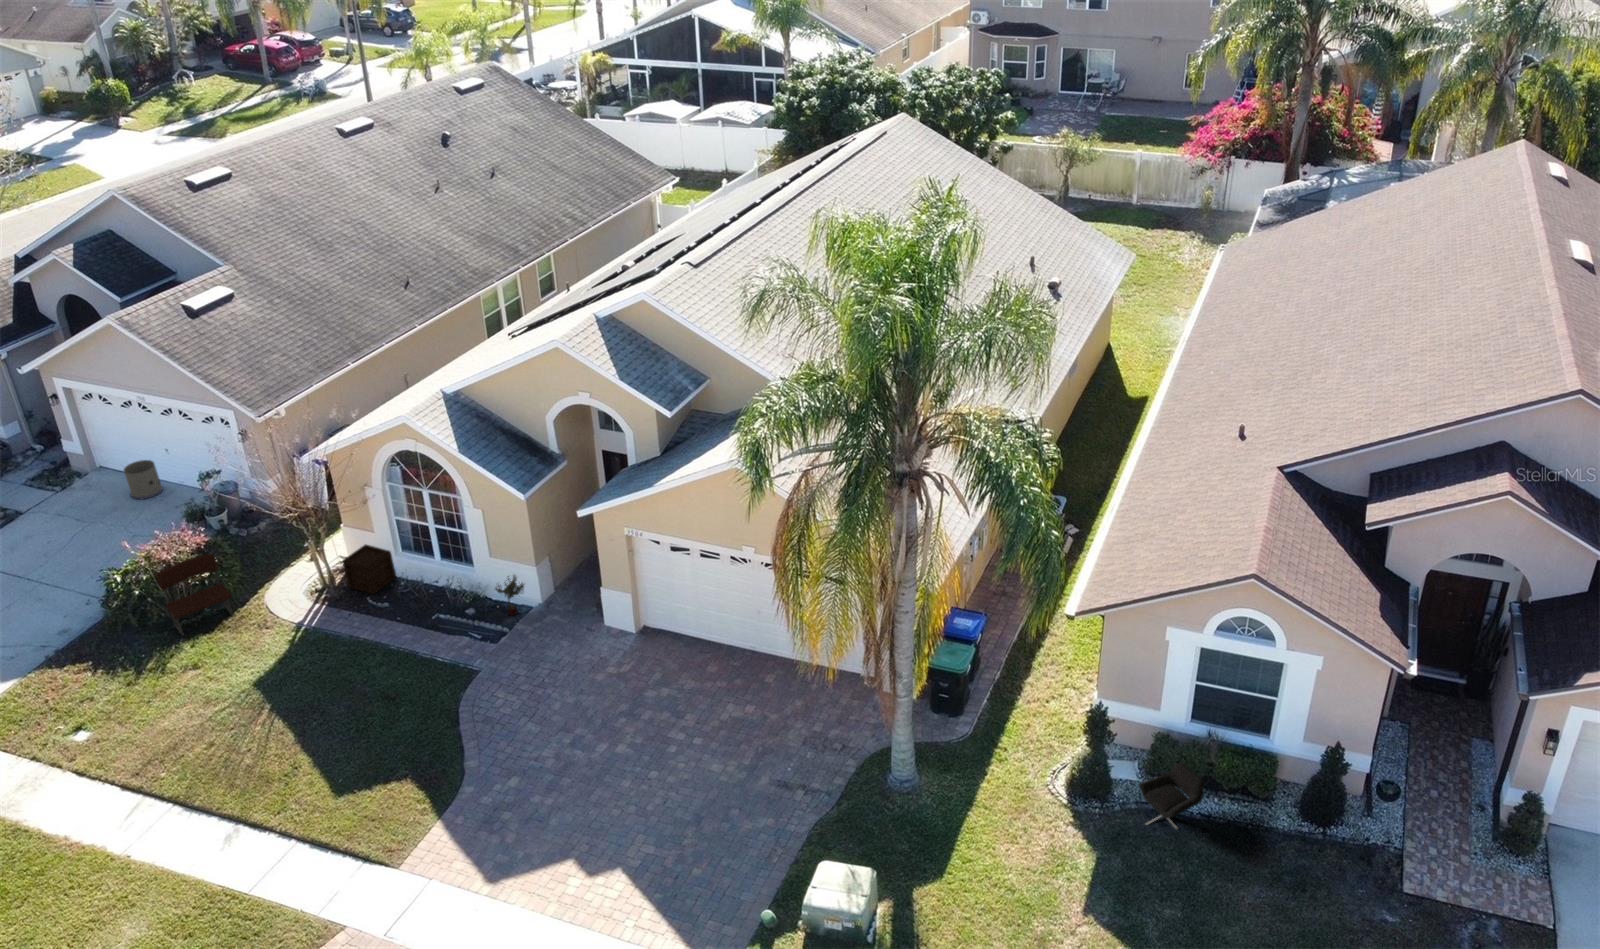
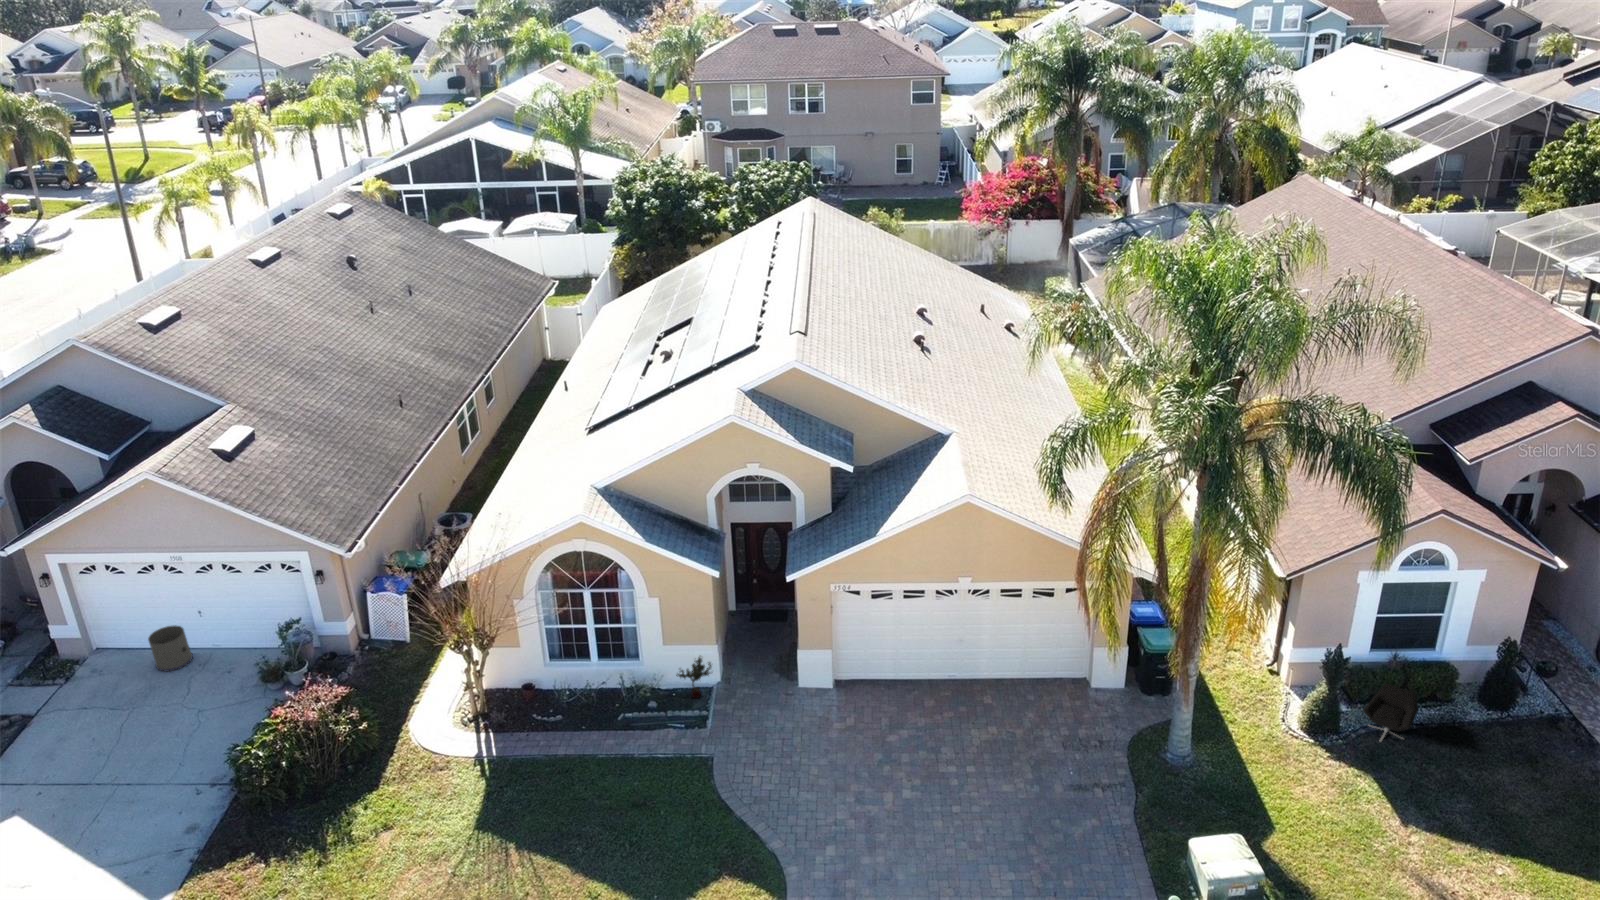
wooden crate: present [342,545,396,595] -> none [496,660,545,710]
bench: present [156,554,234,635] -> none [316,703,398,801]

